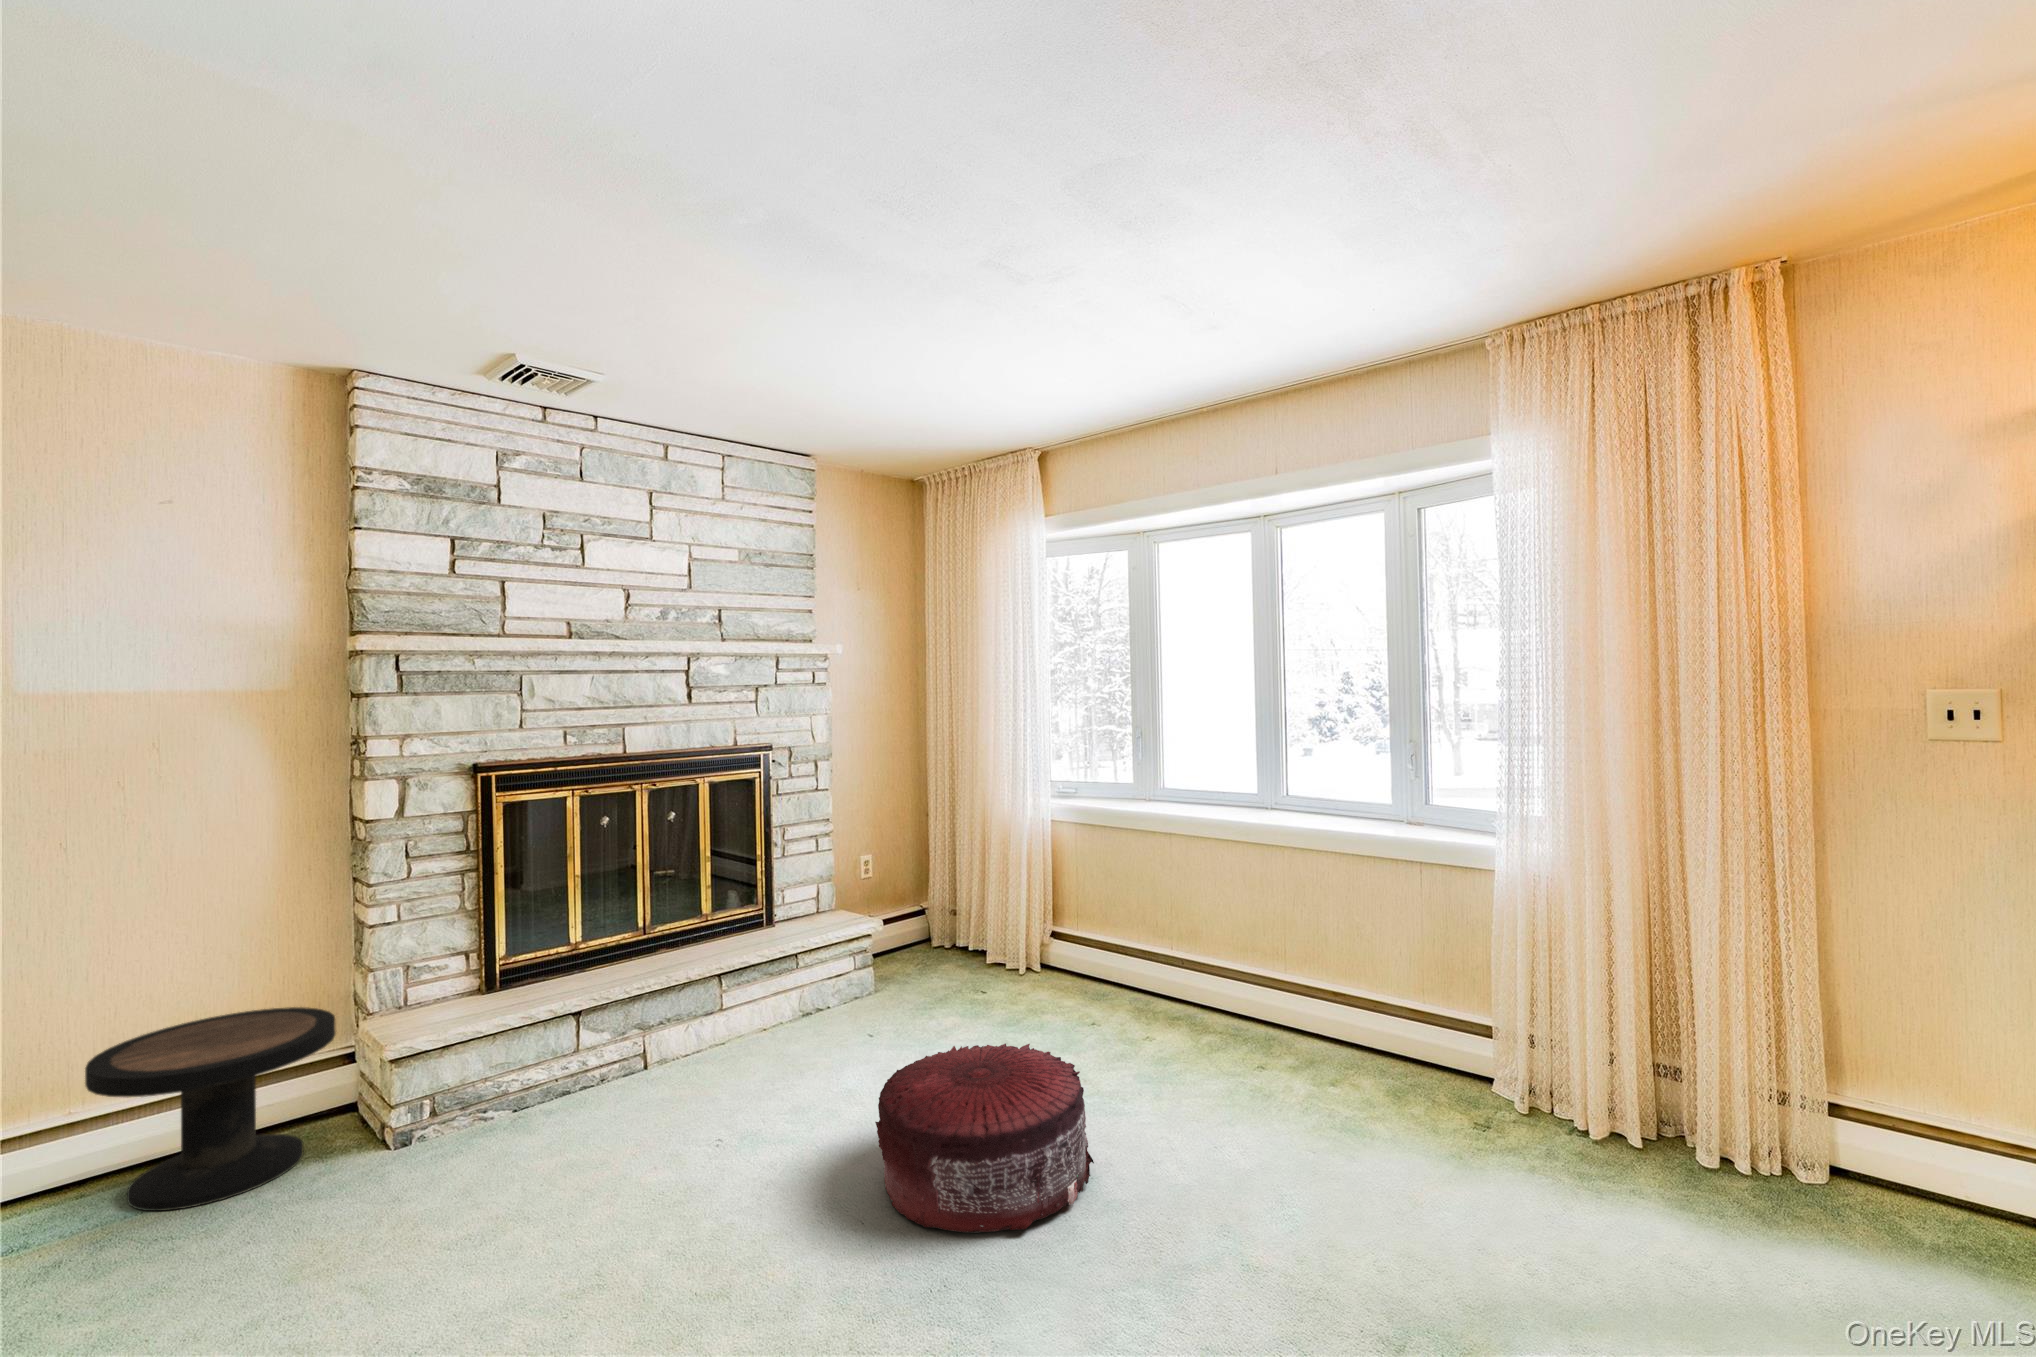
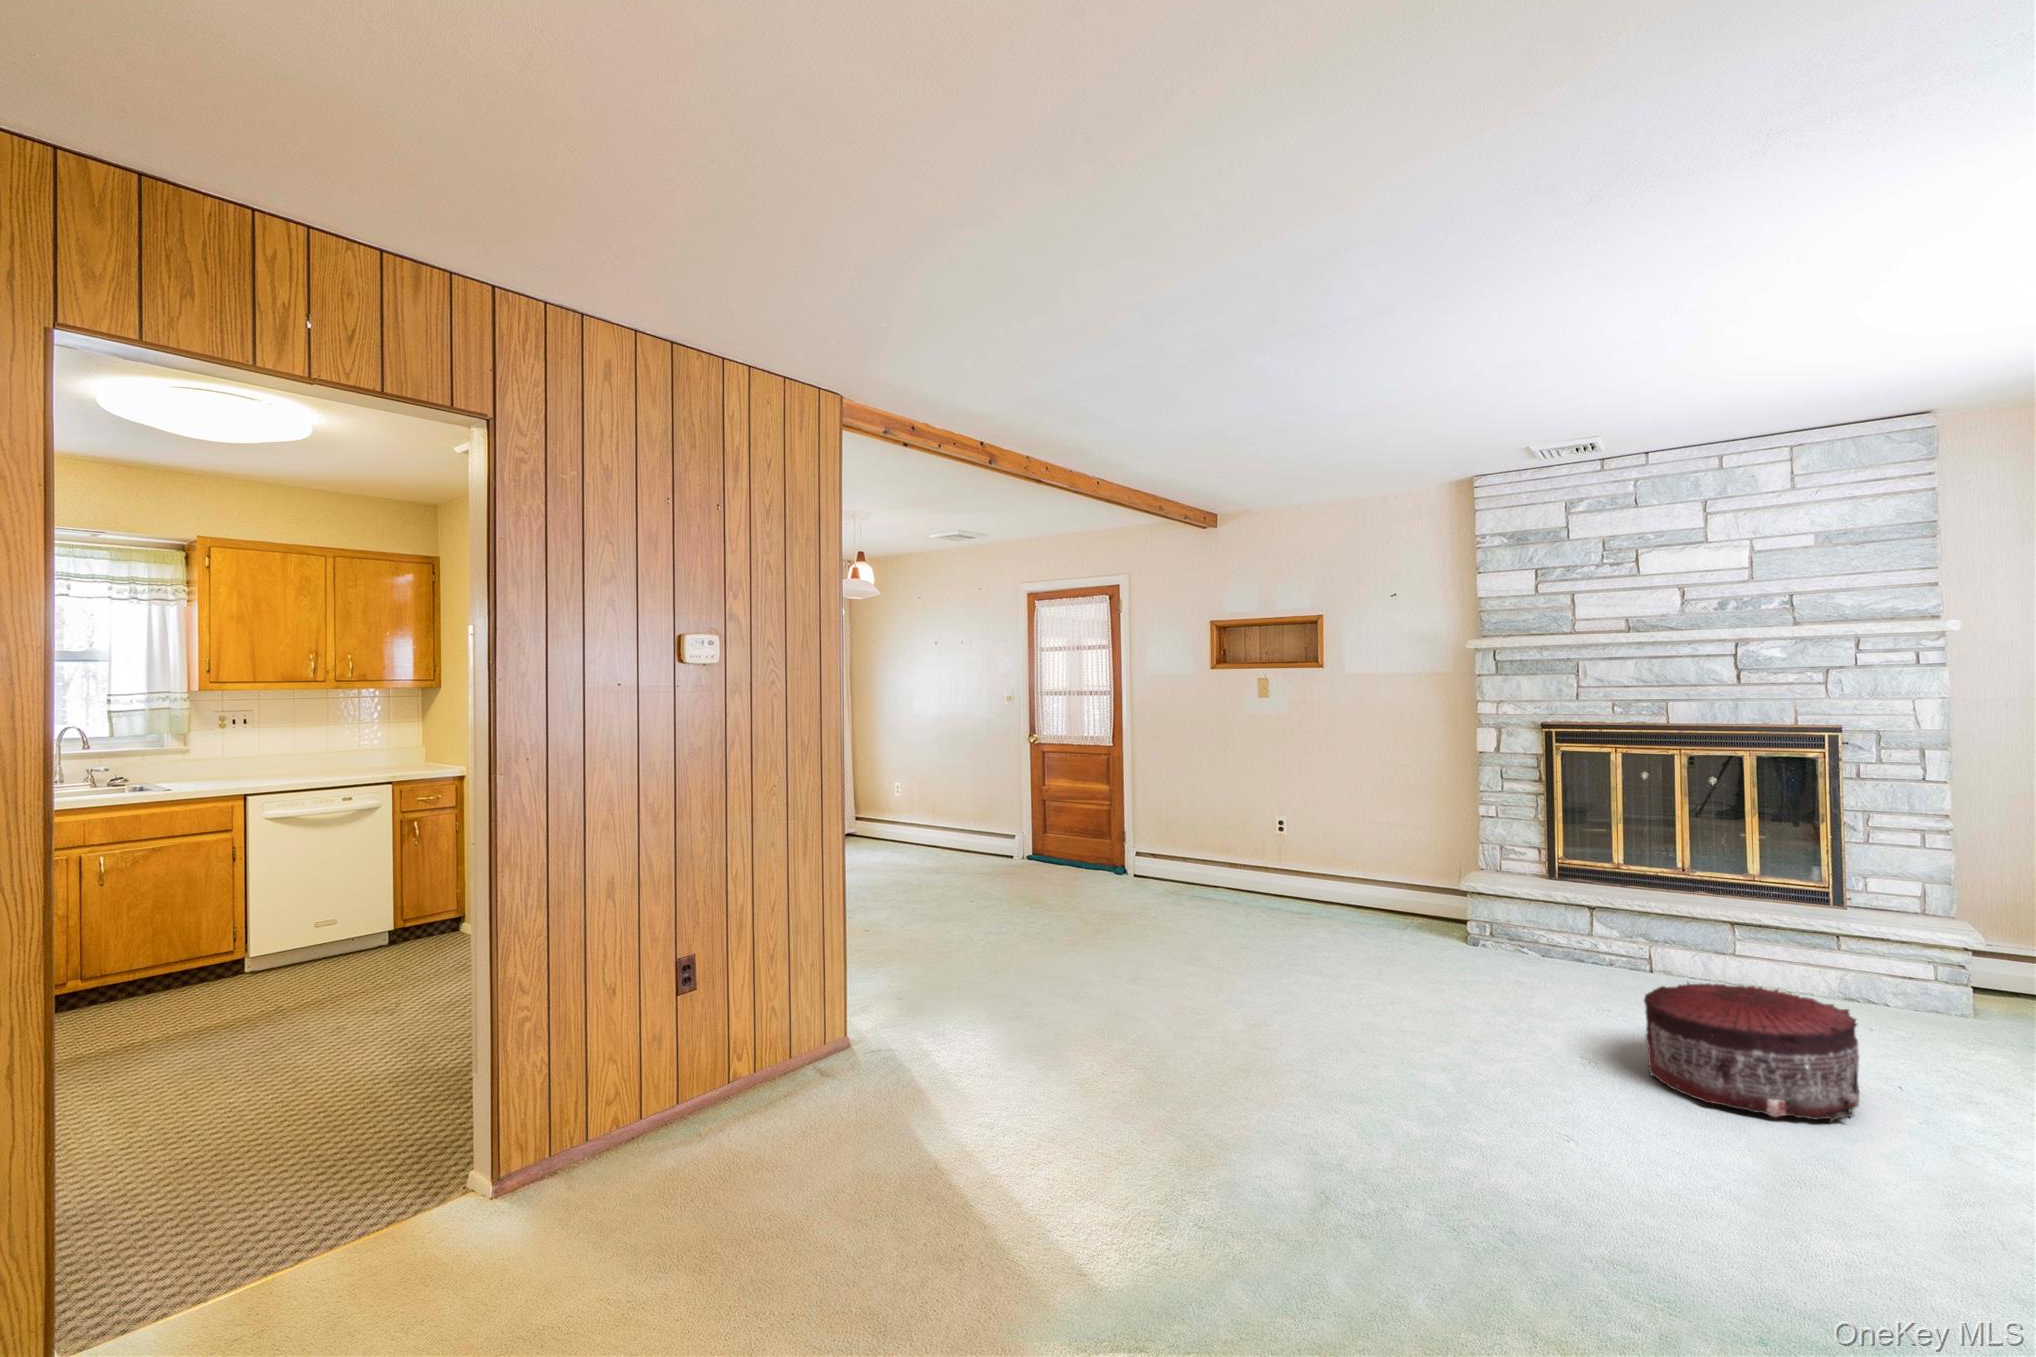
side table: present [85,1007,336,1211] -> none [1344,851,1452,939]

